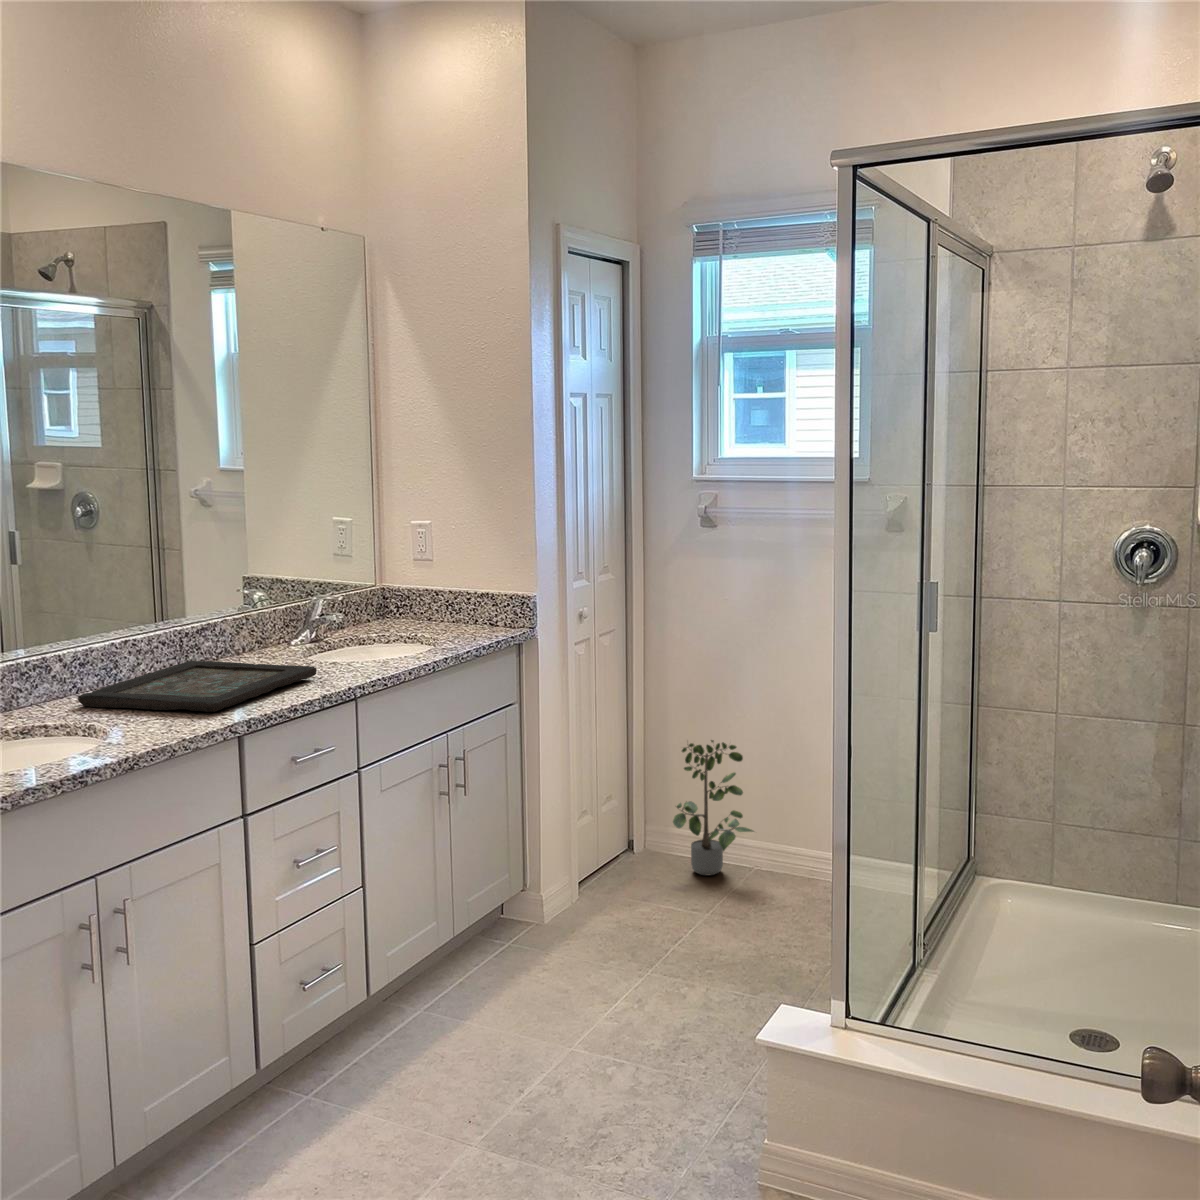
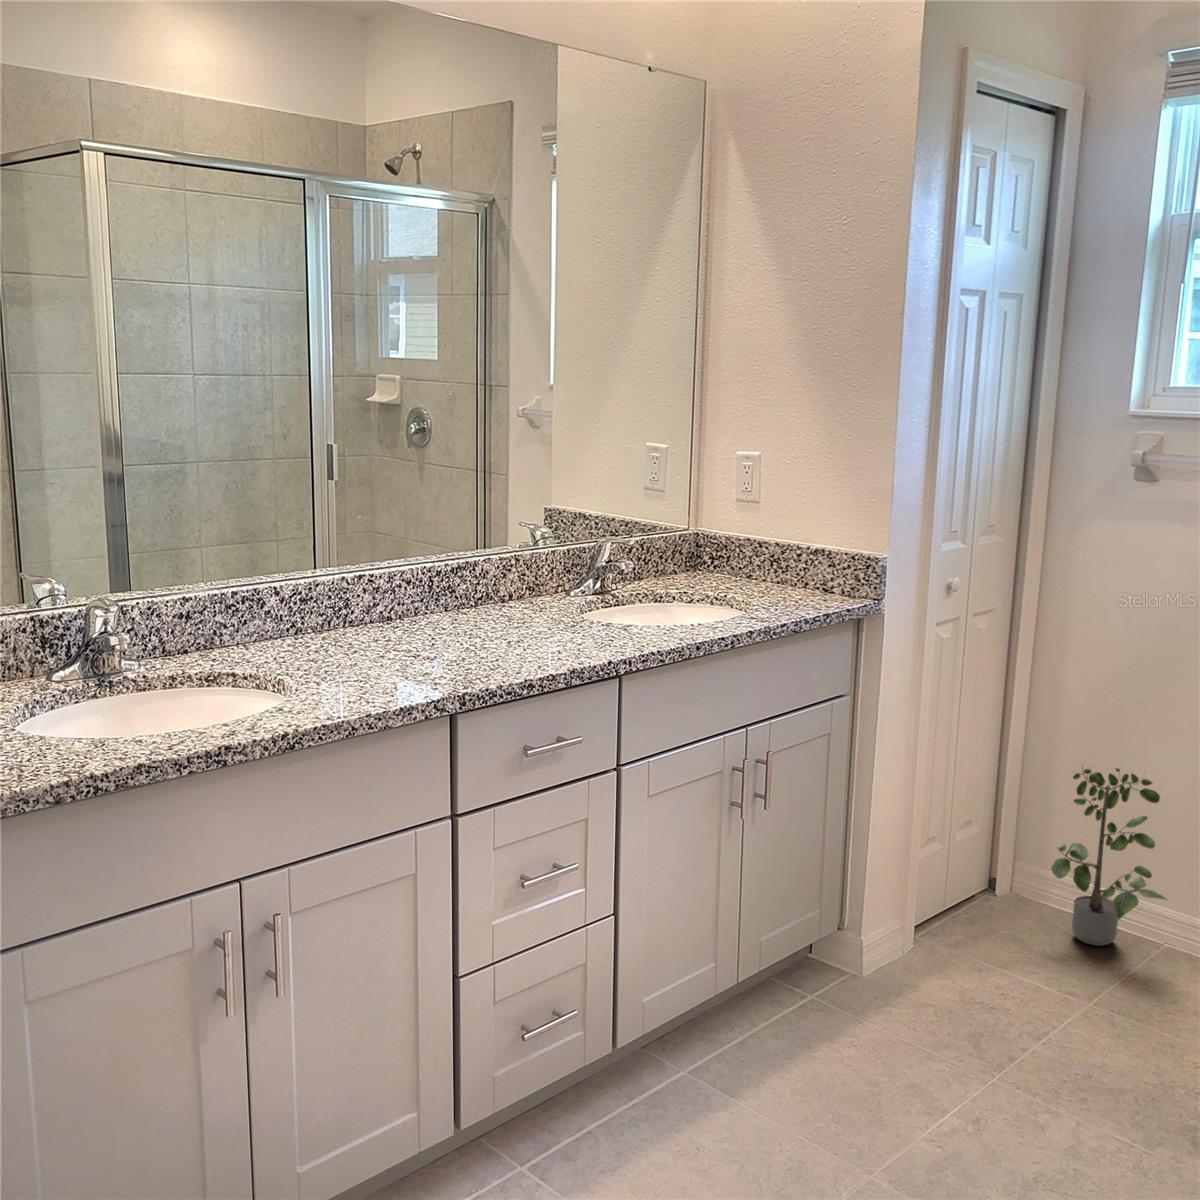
decorative tray: present [78,661,317,712] -> none [286,606,577,679]

